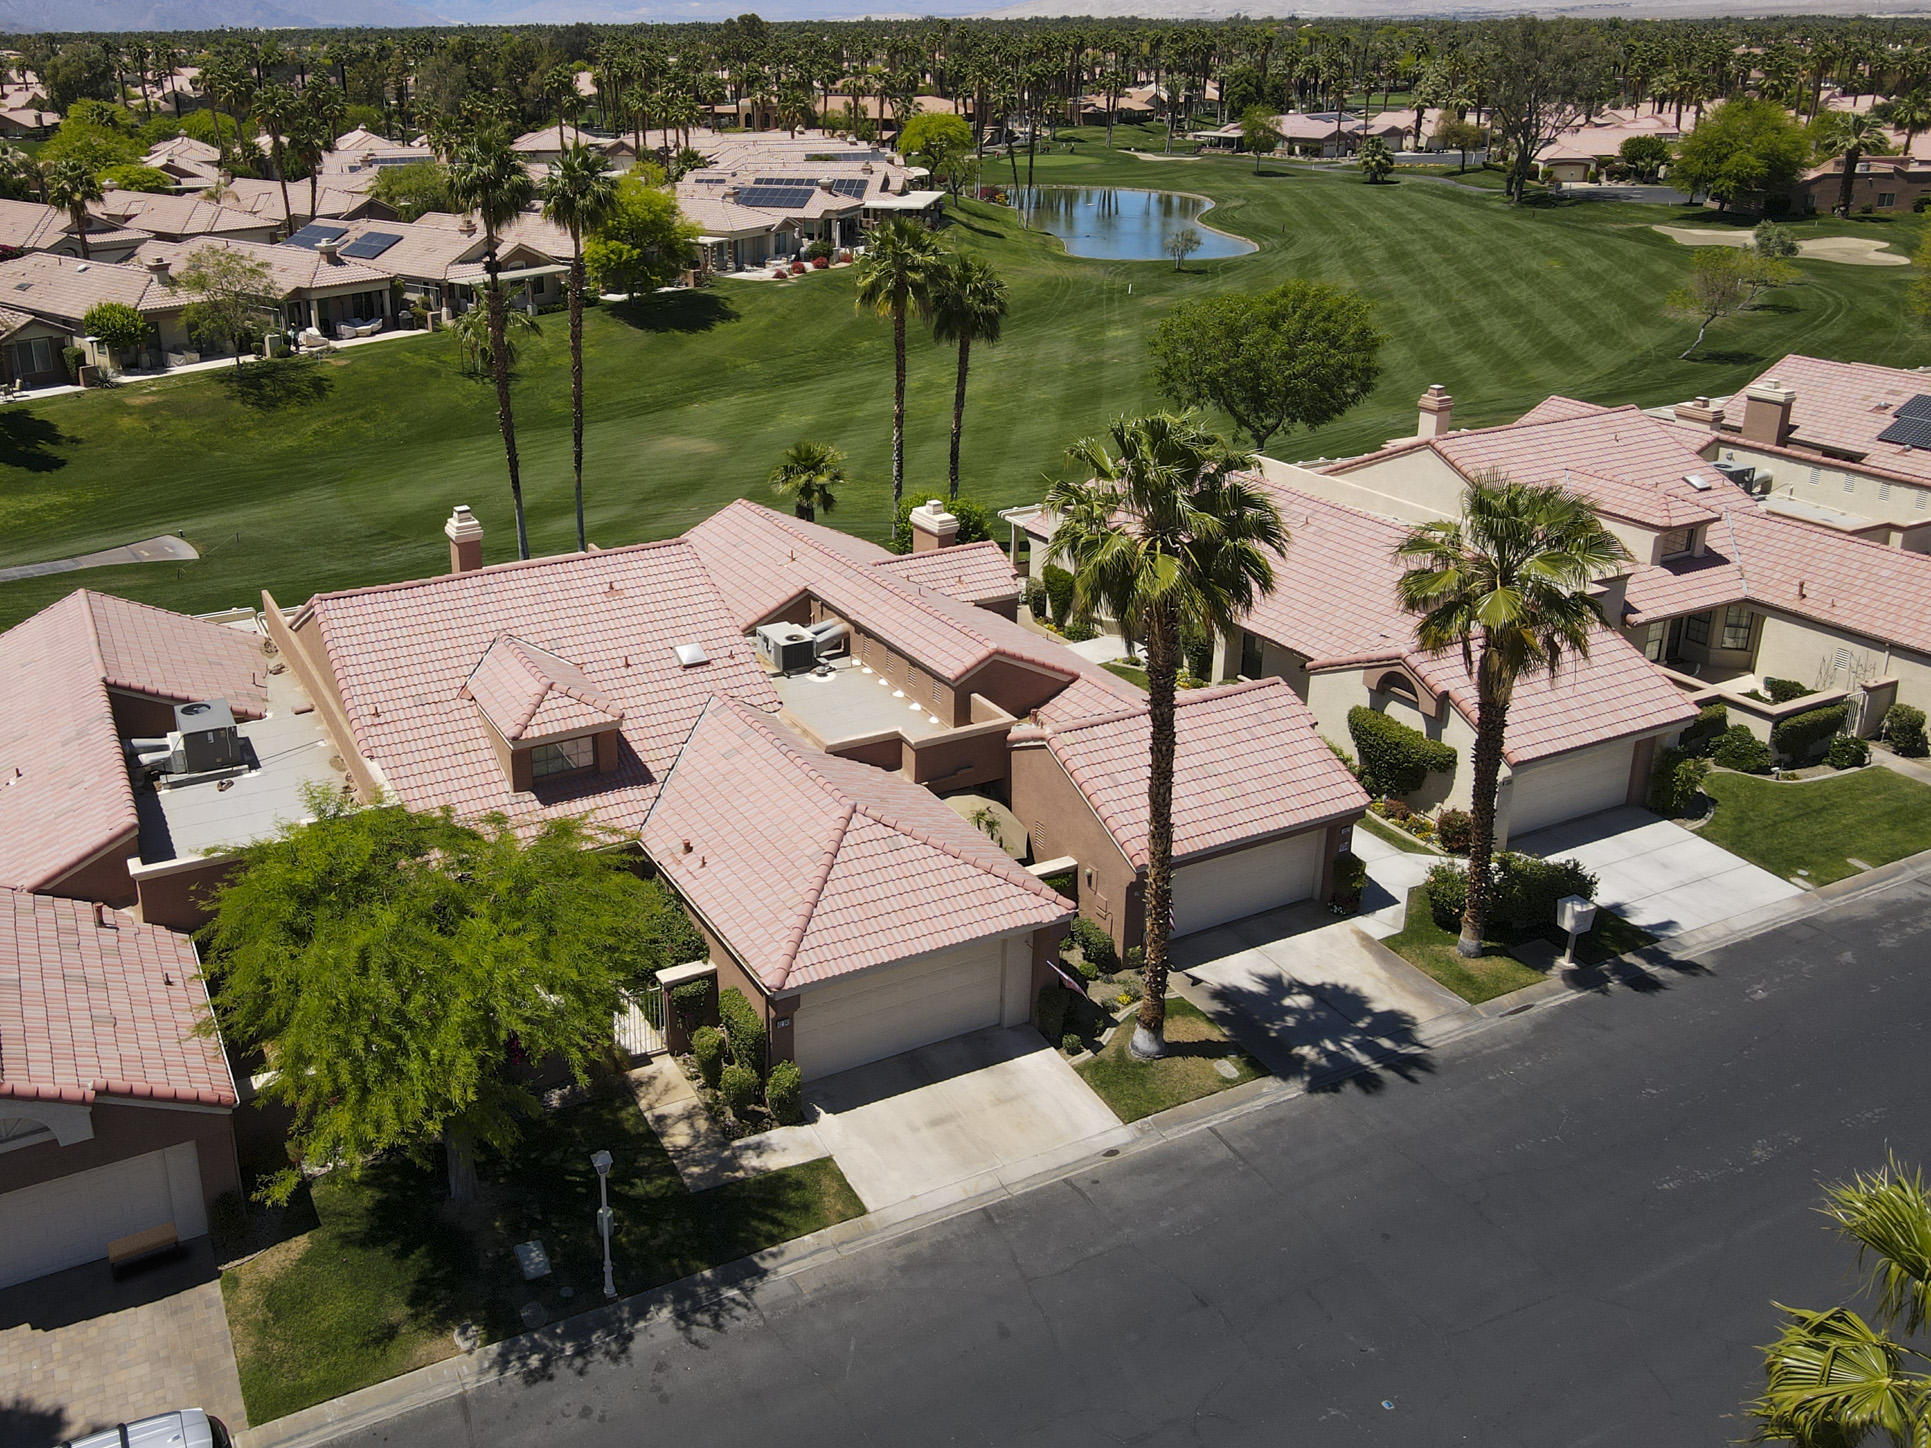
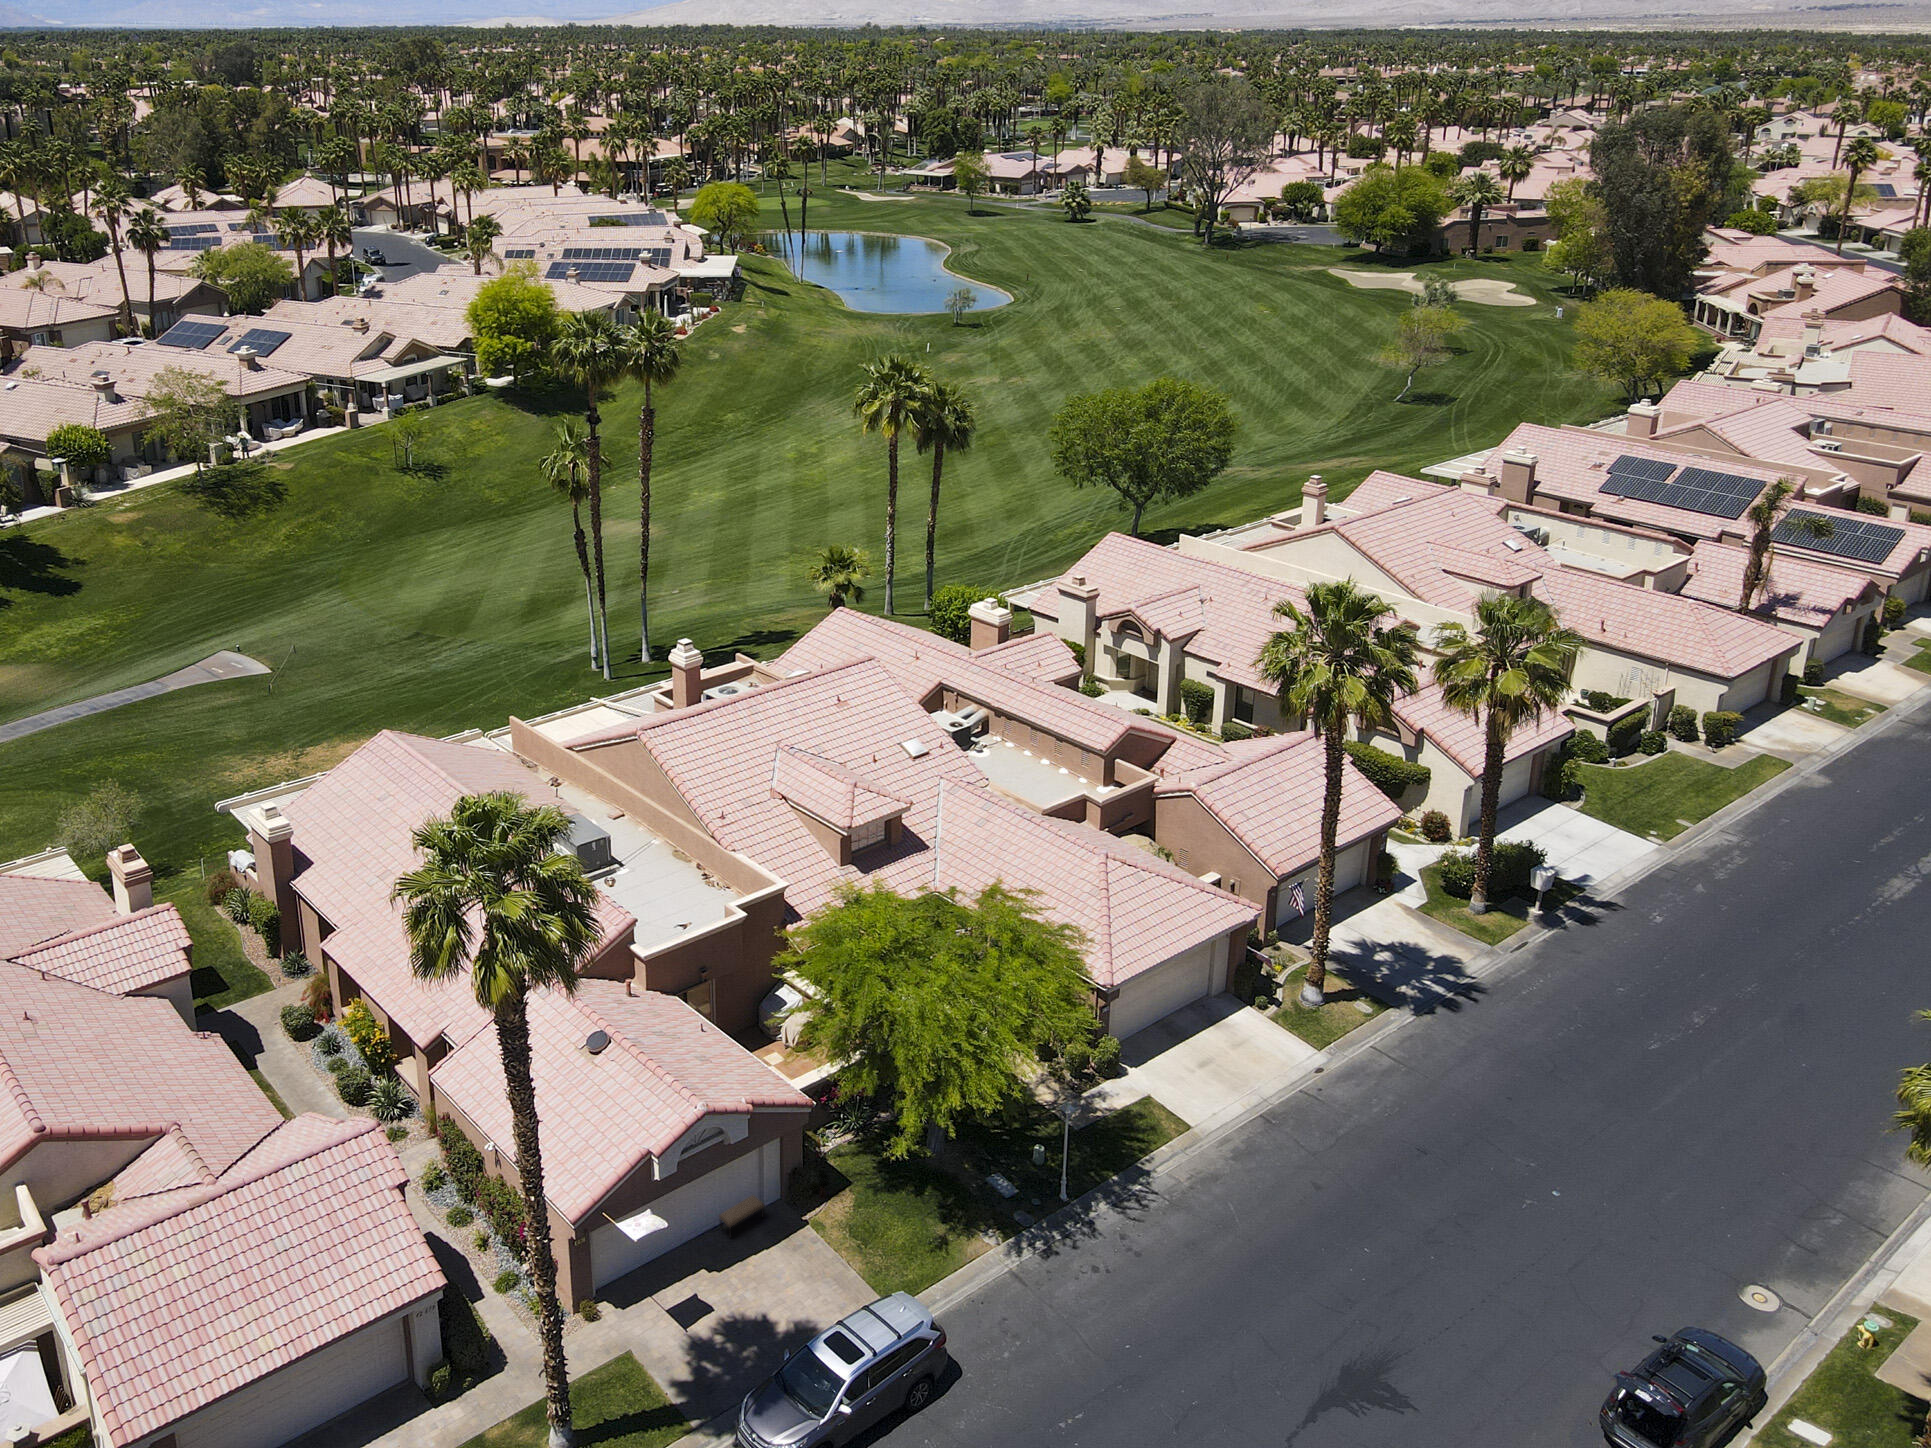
potted plant: none [265,1200,293,1243] -> present [810,1172,830,1199]

